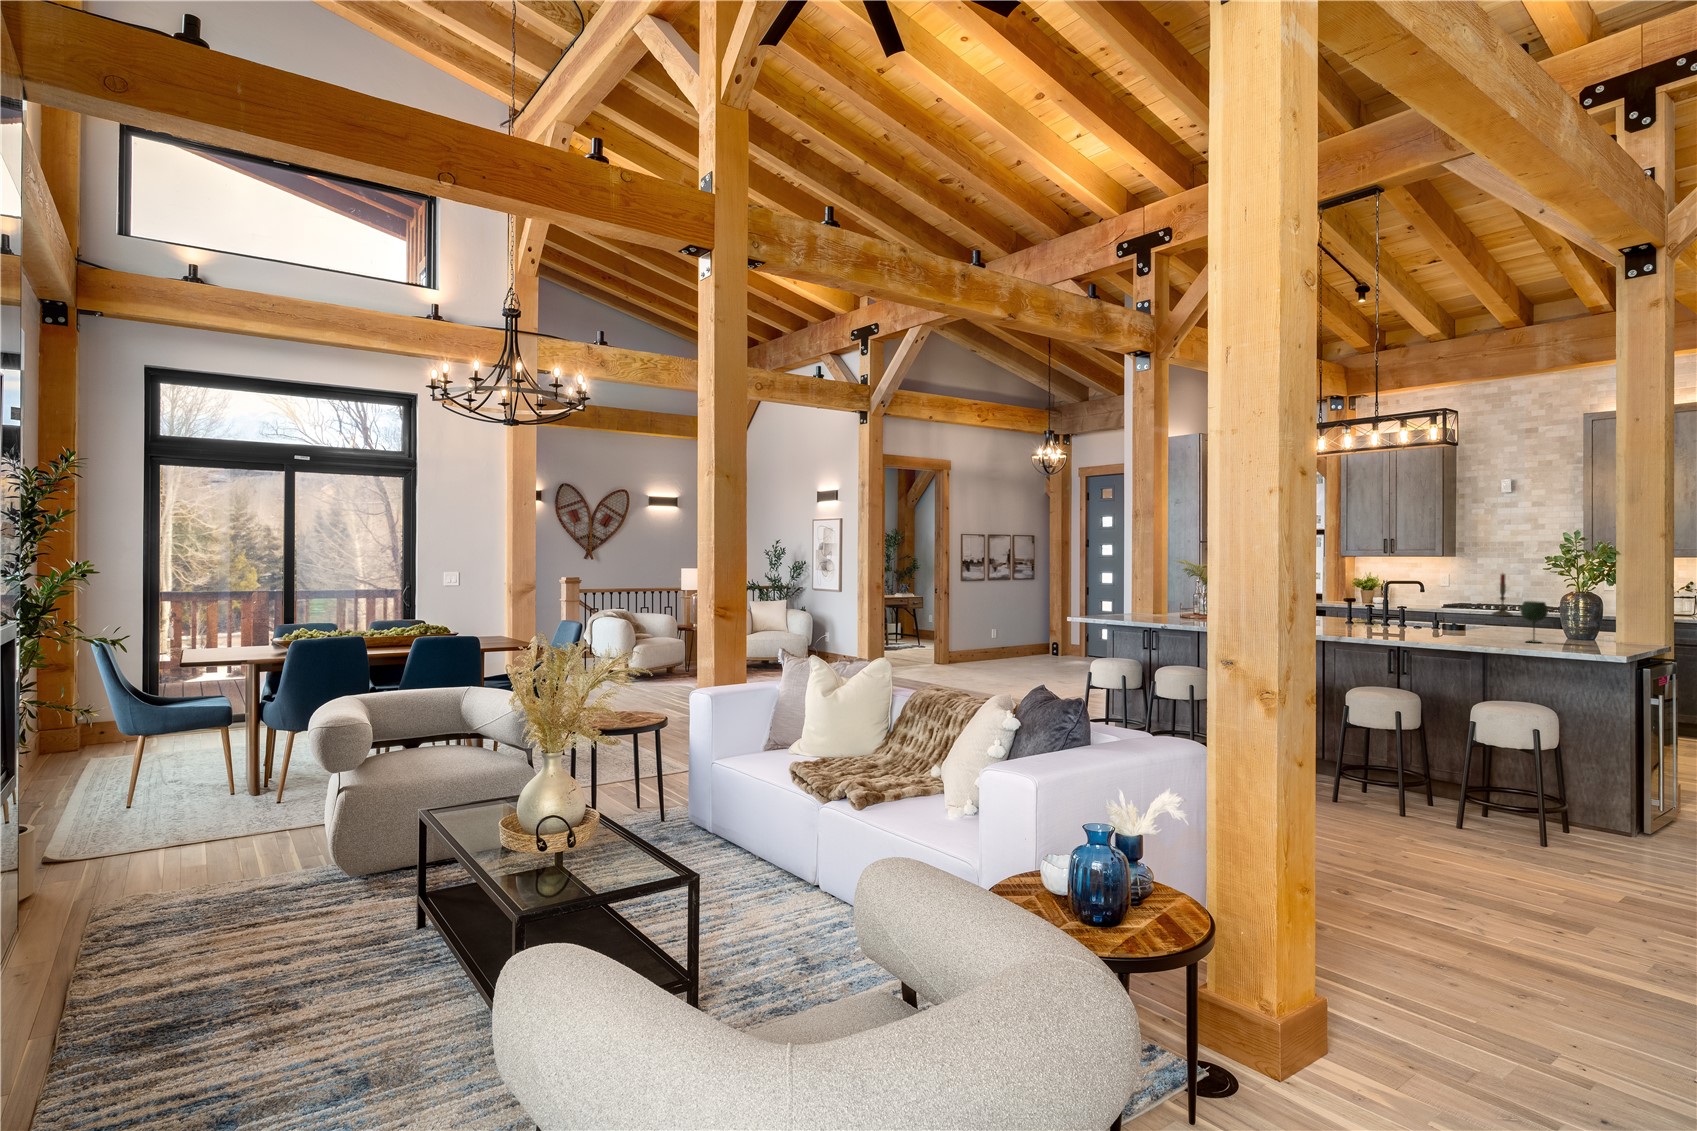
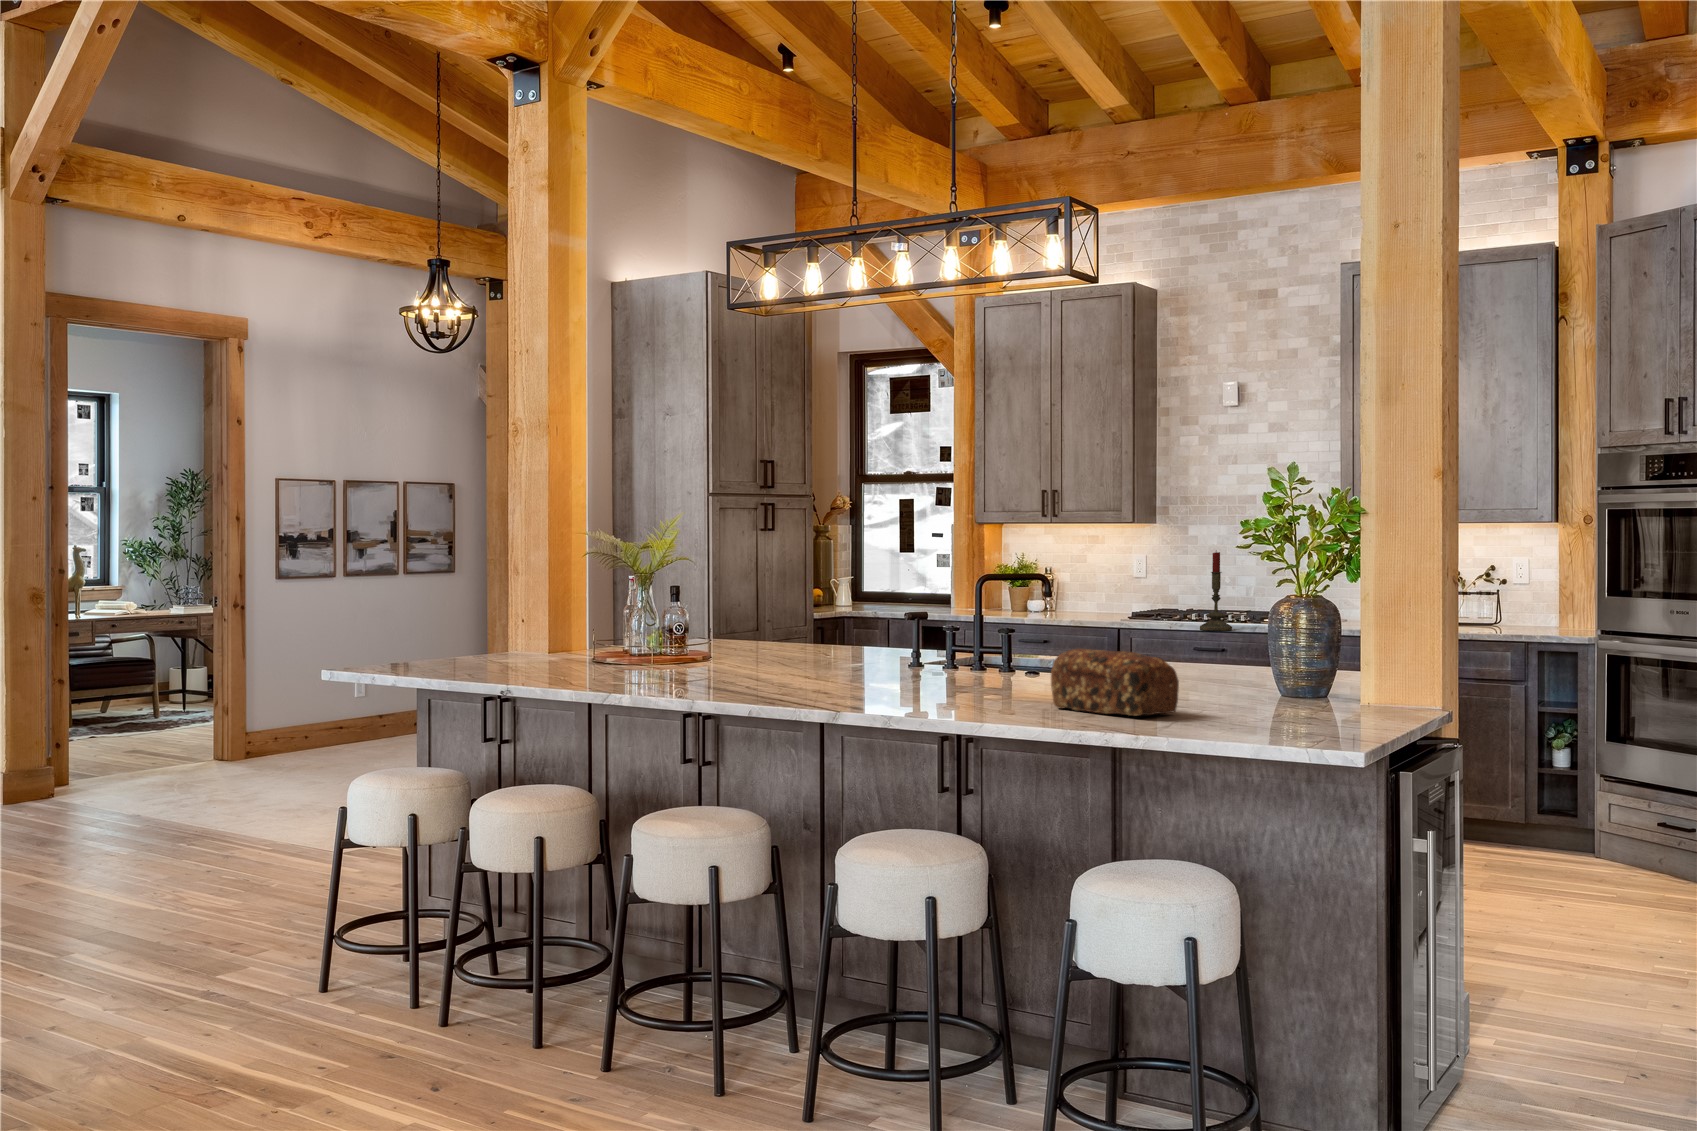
wine glass: present [1521,601,1548,643] -> none [1192,618,1241,708]
bread loaf: none [1446,613,1516,643] -> present [1051,648,1179,716]

